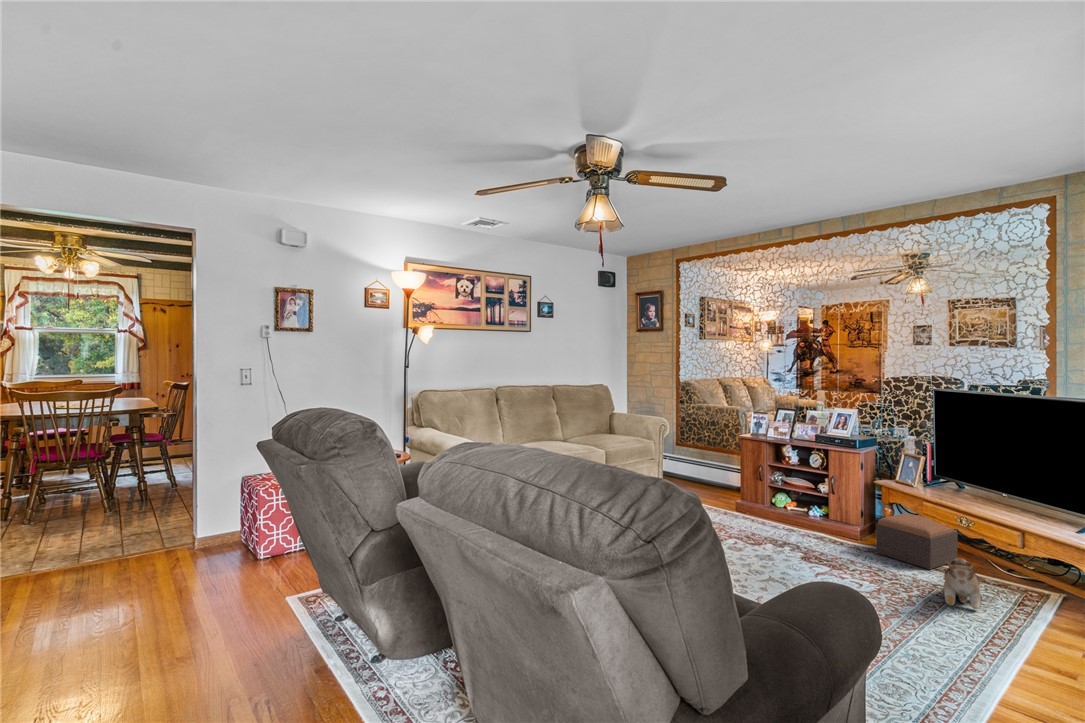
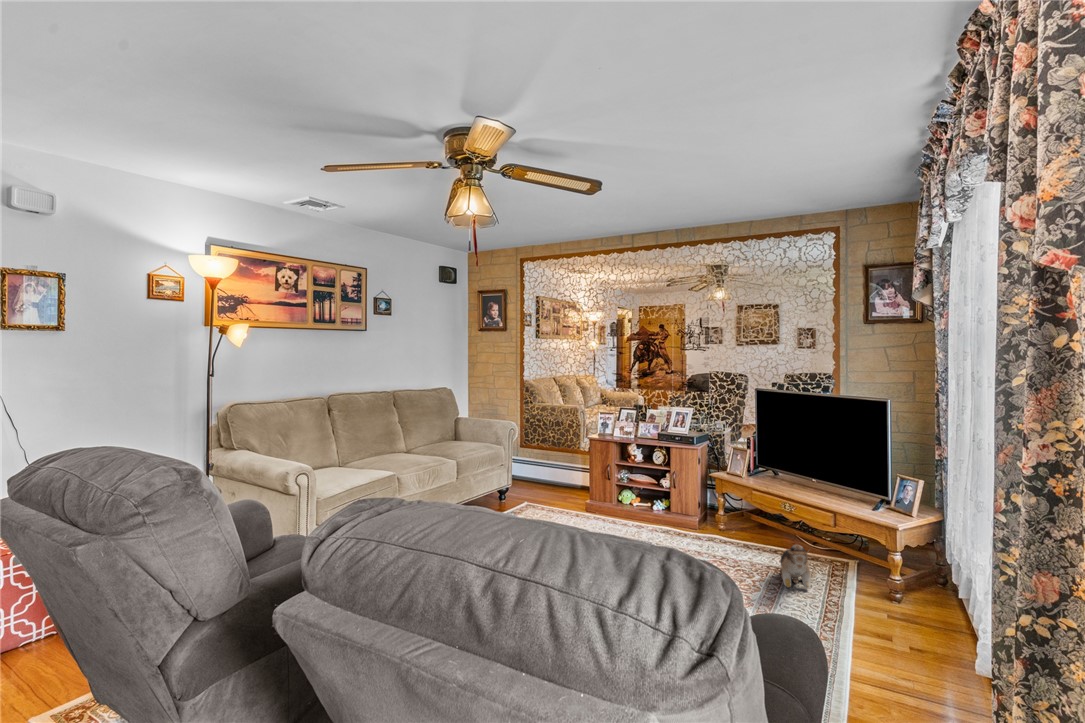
footstool: present [876,513,958,570] -> none [715,501,777,553]

